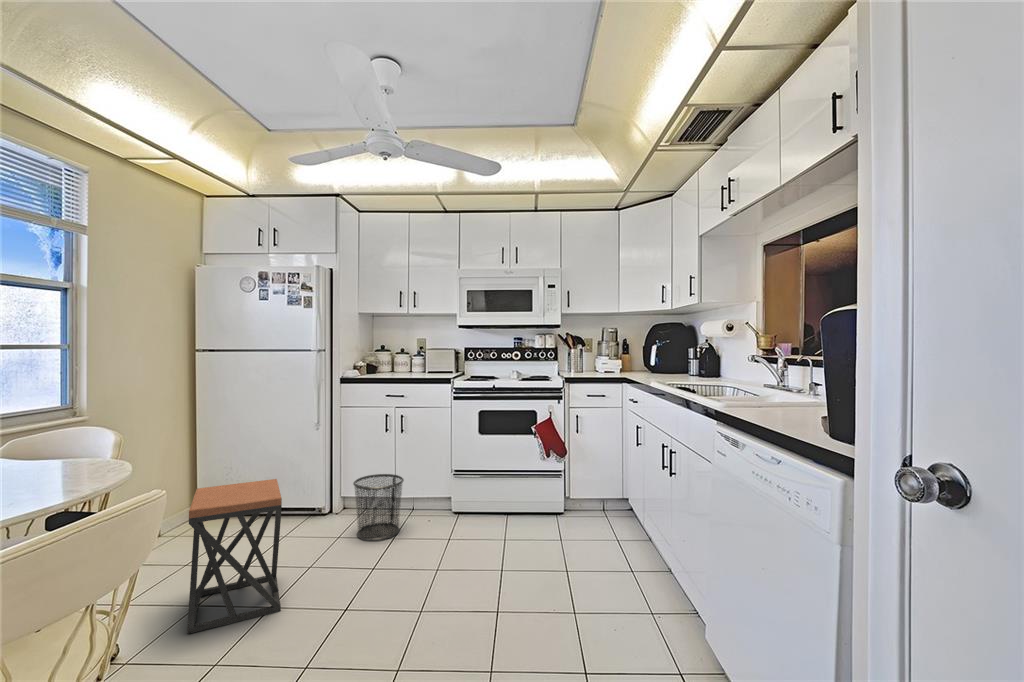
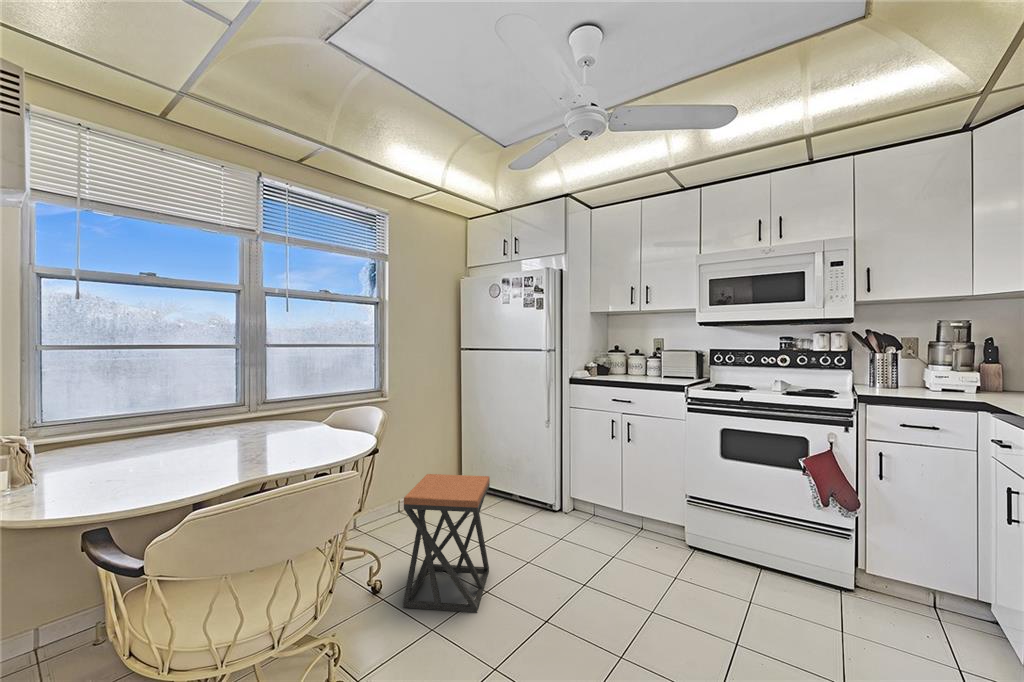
waste bin: present [353,474,404,541] -> none [571,483,624,558]

